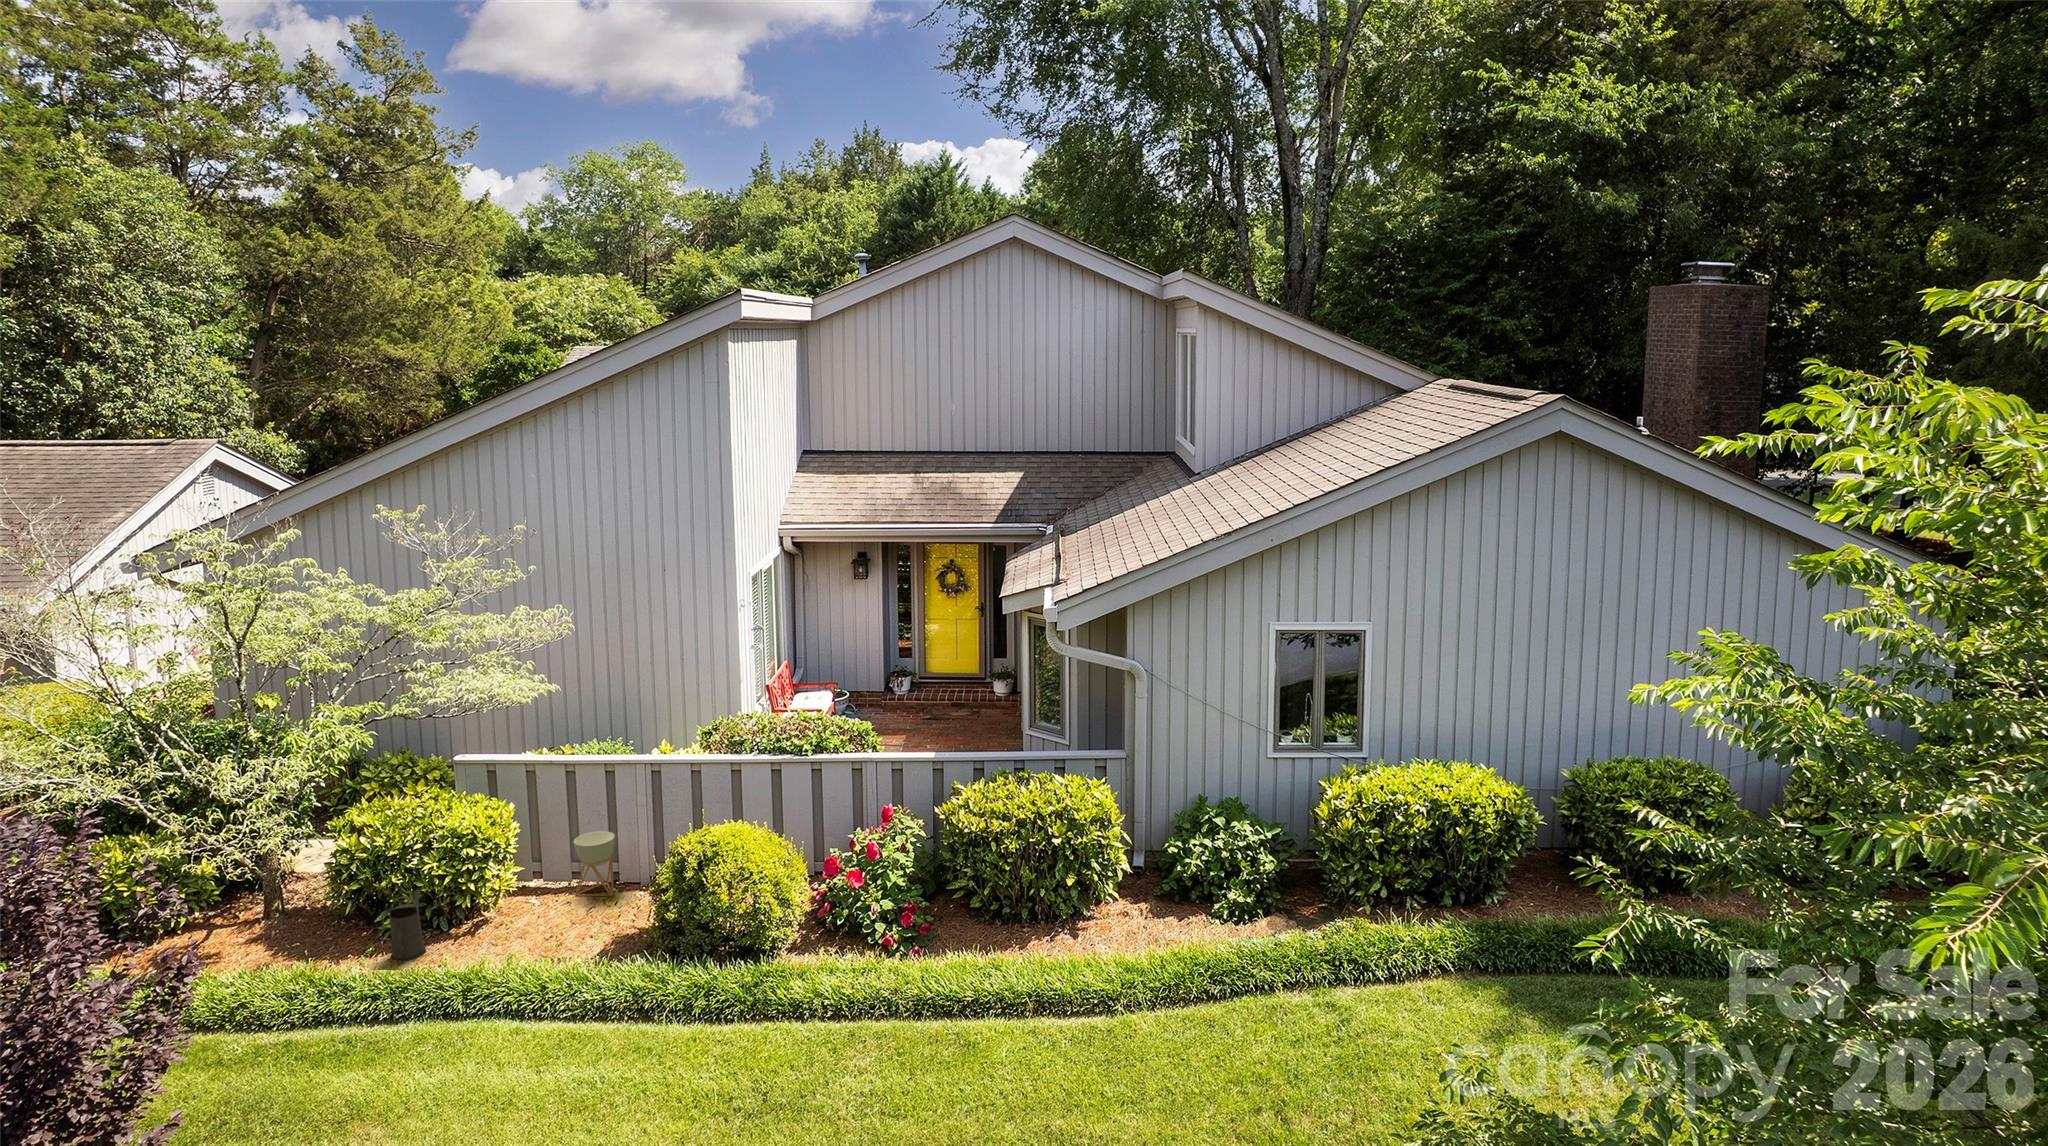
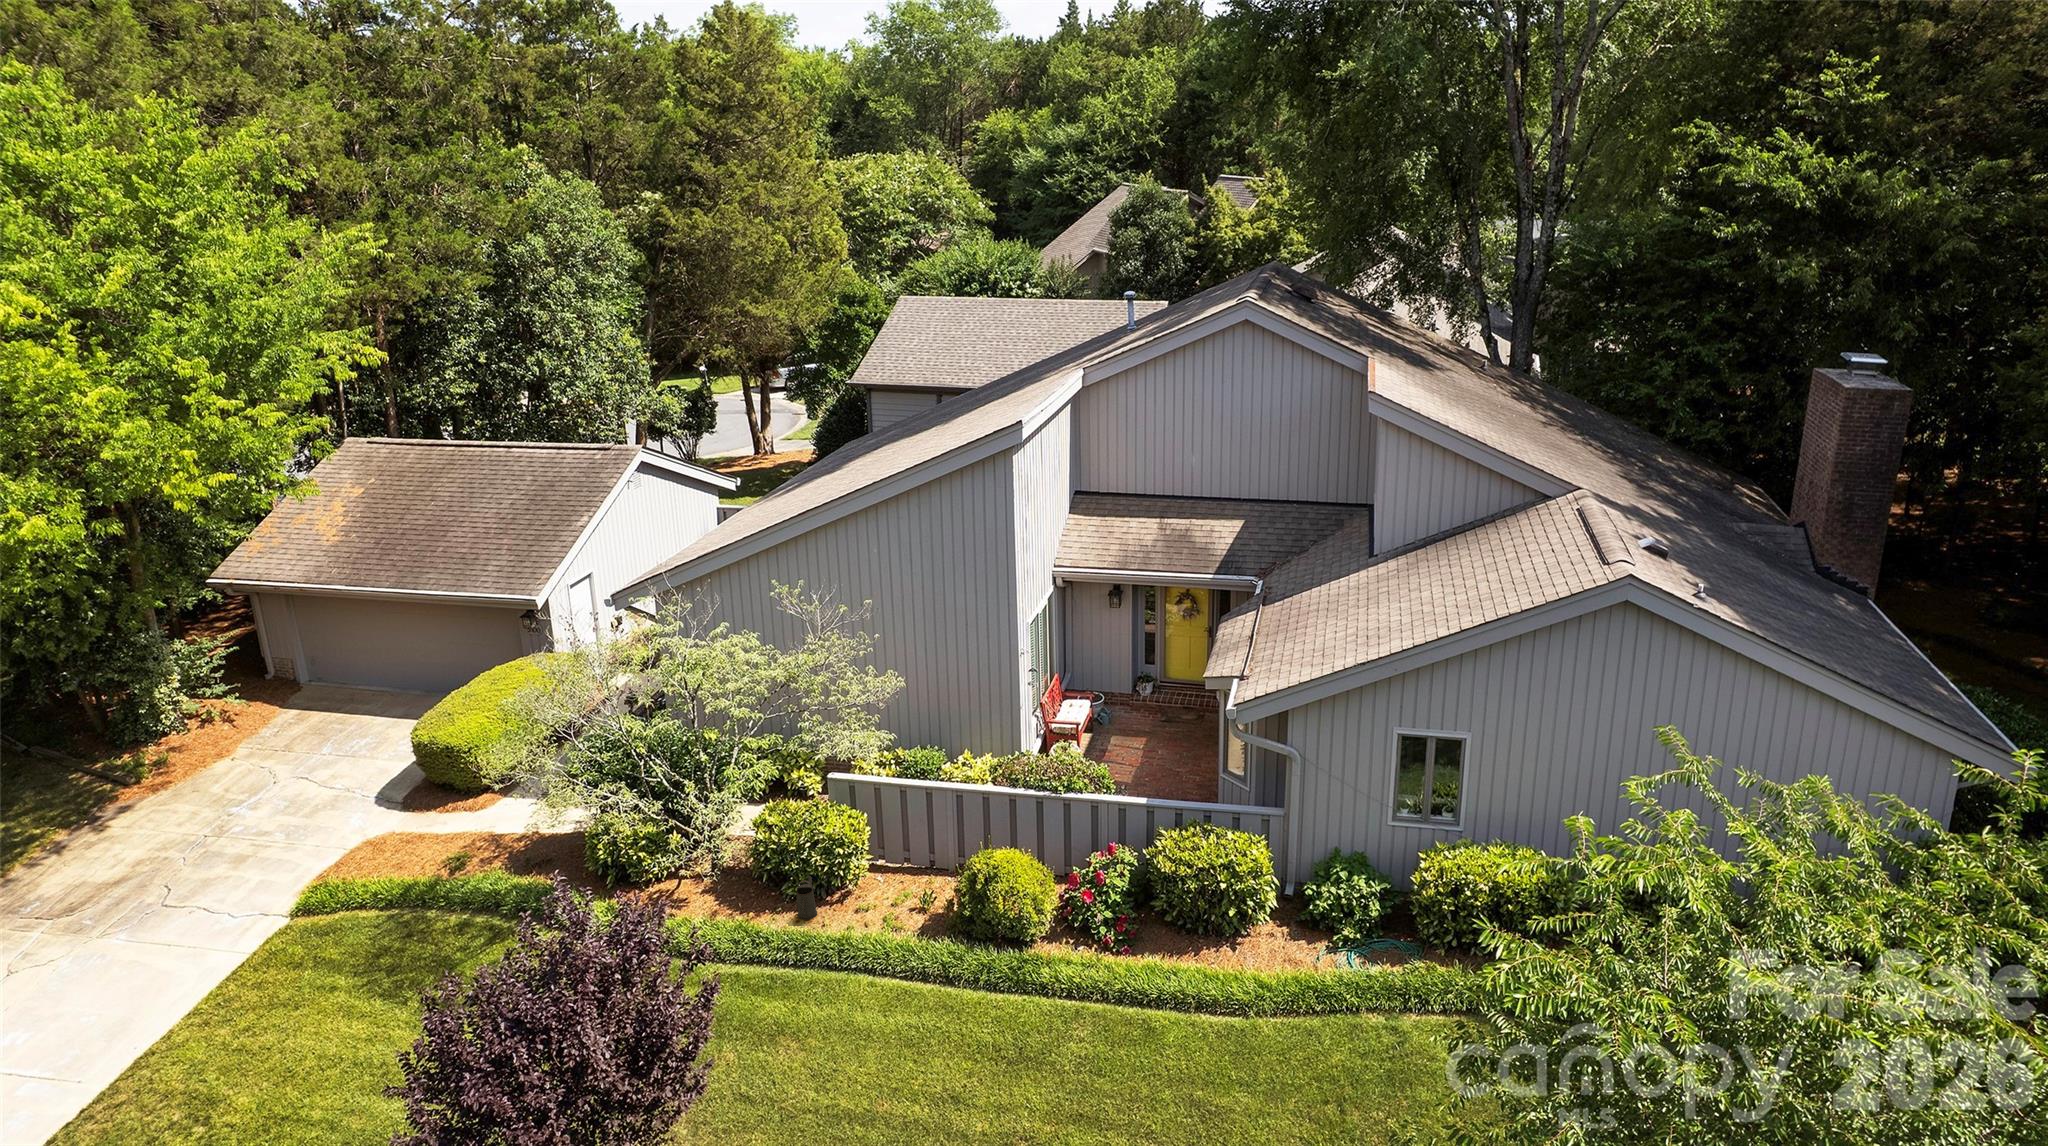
planter: present [574,831,615,896] -> none [903,835,929,880]

